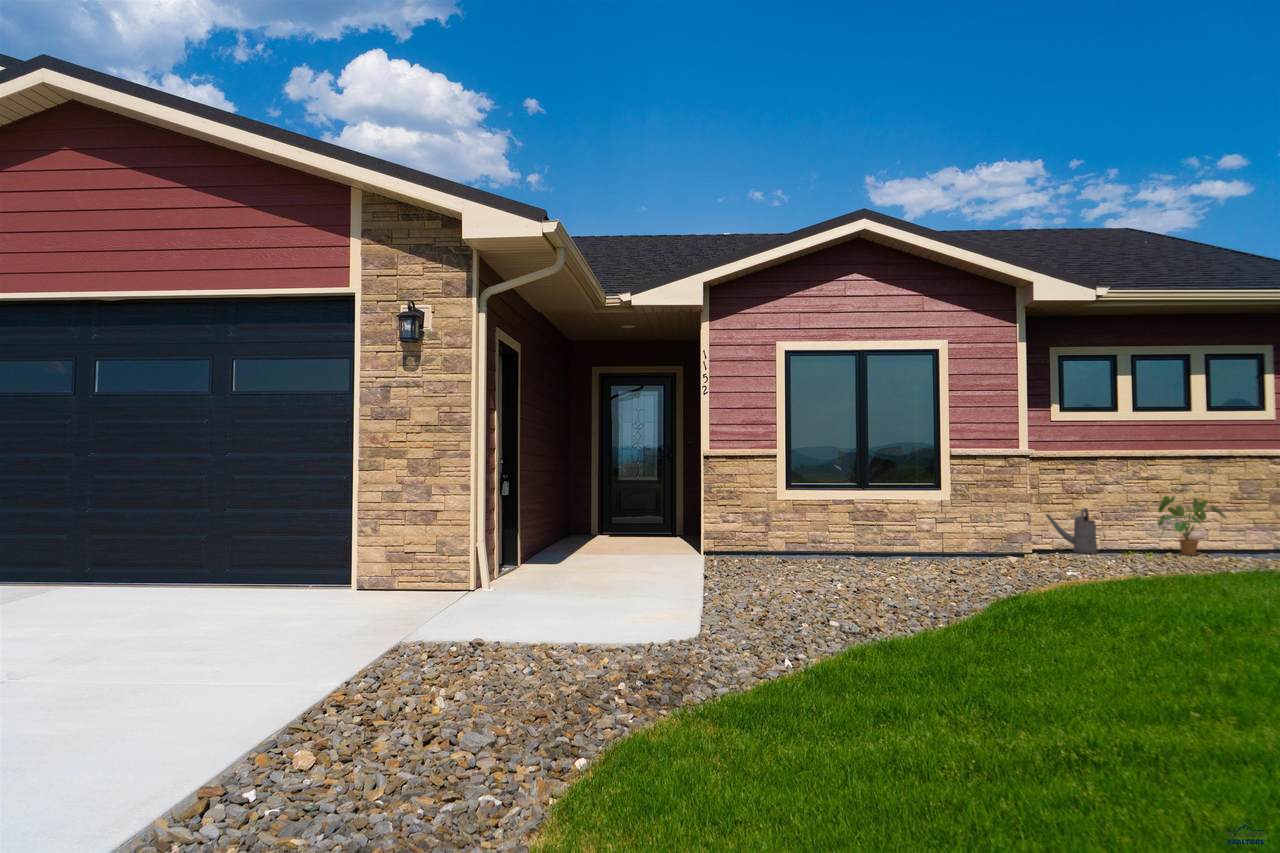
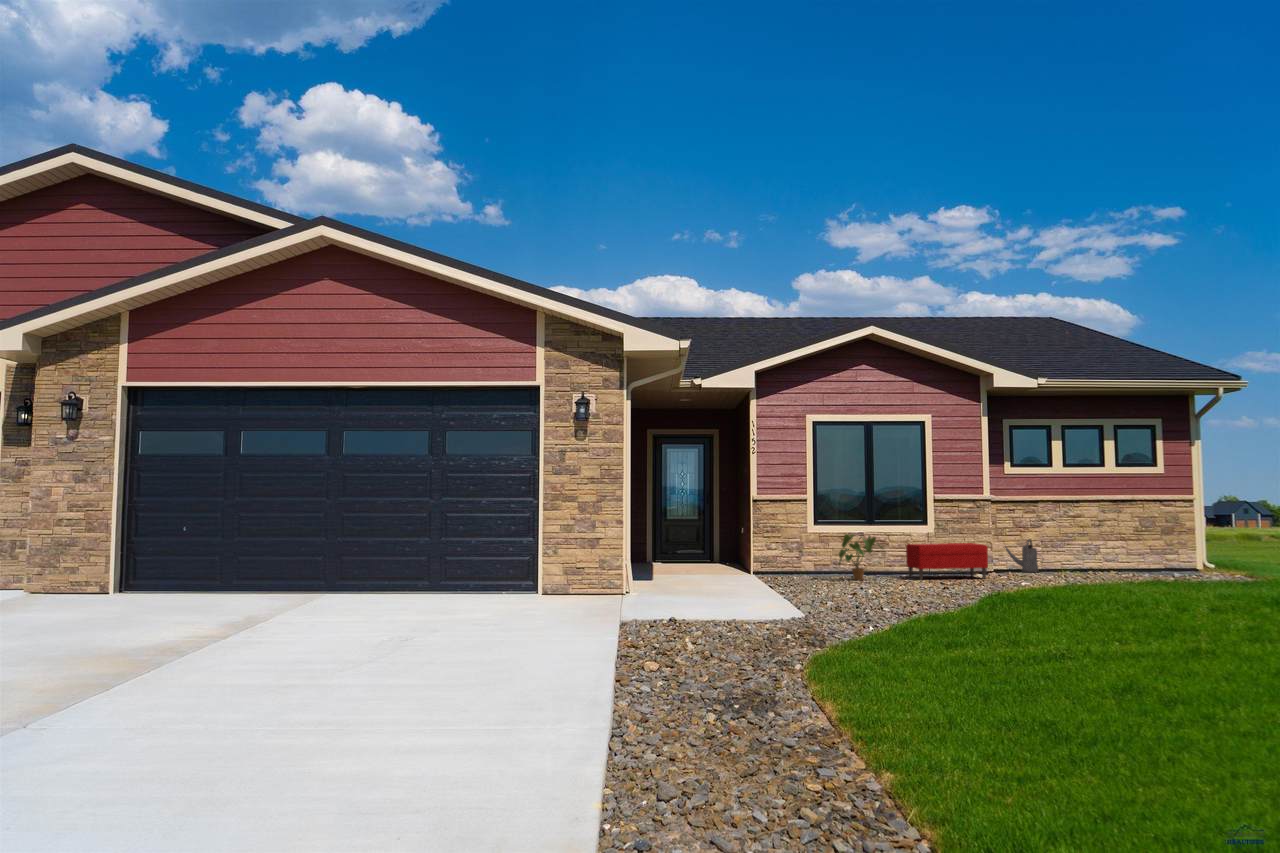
house plant: present [1158,496,1226,555] -> present [839,534,876,580]
bench: none [910,515,1028,568] -> present [906,543,988,580]

